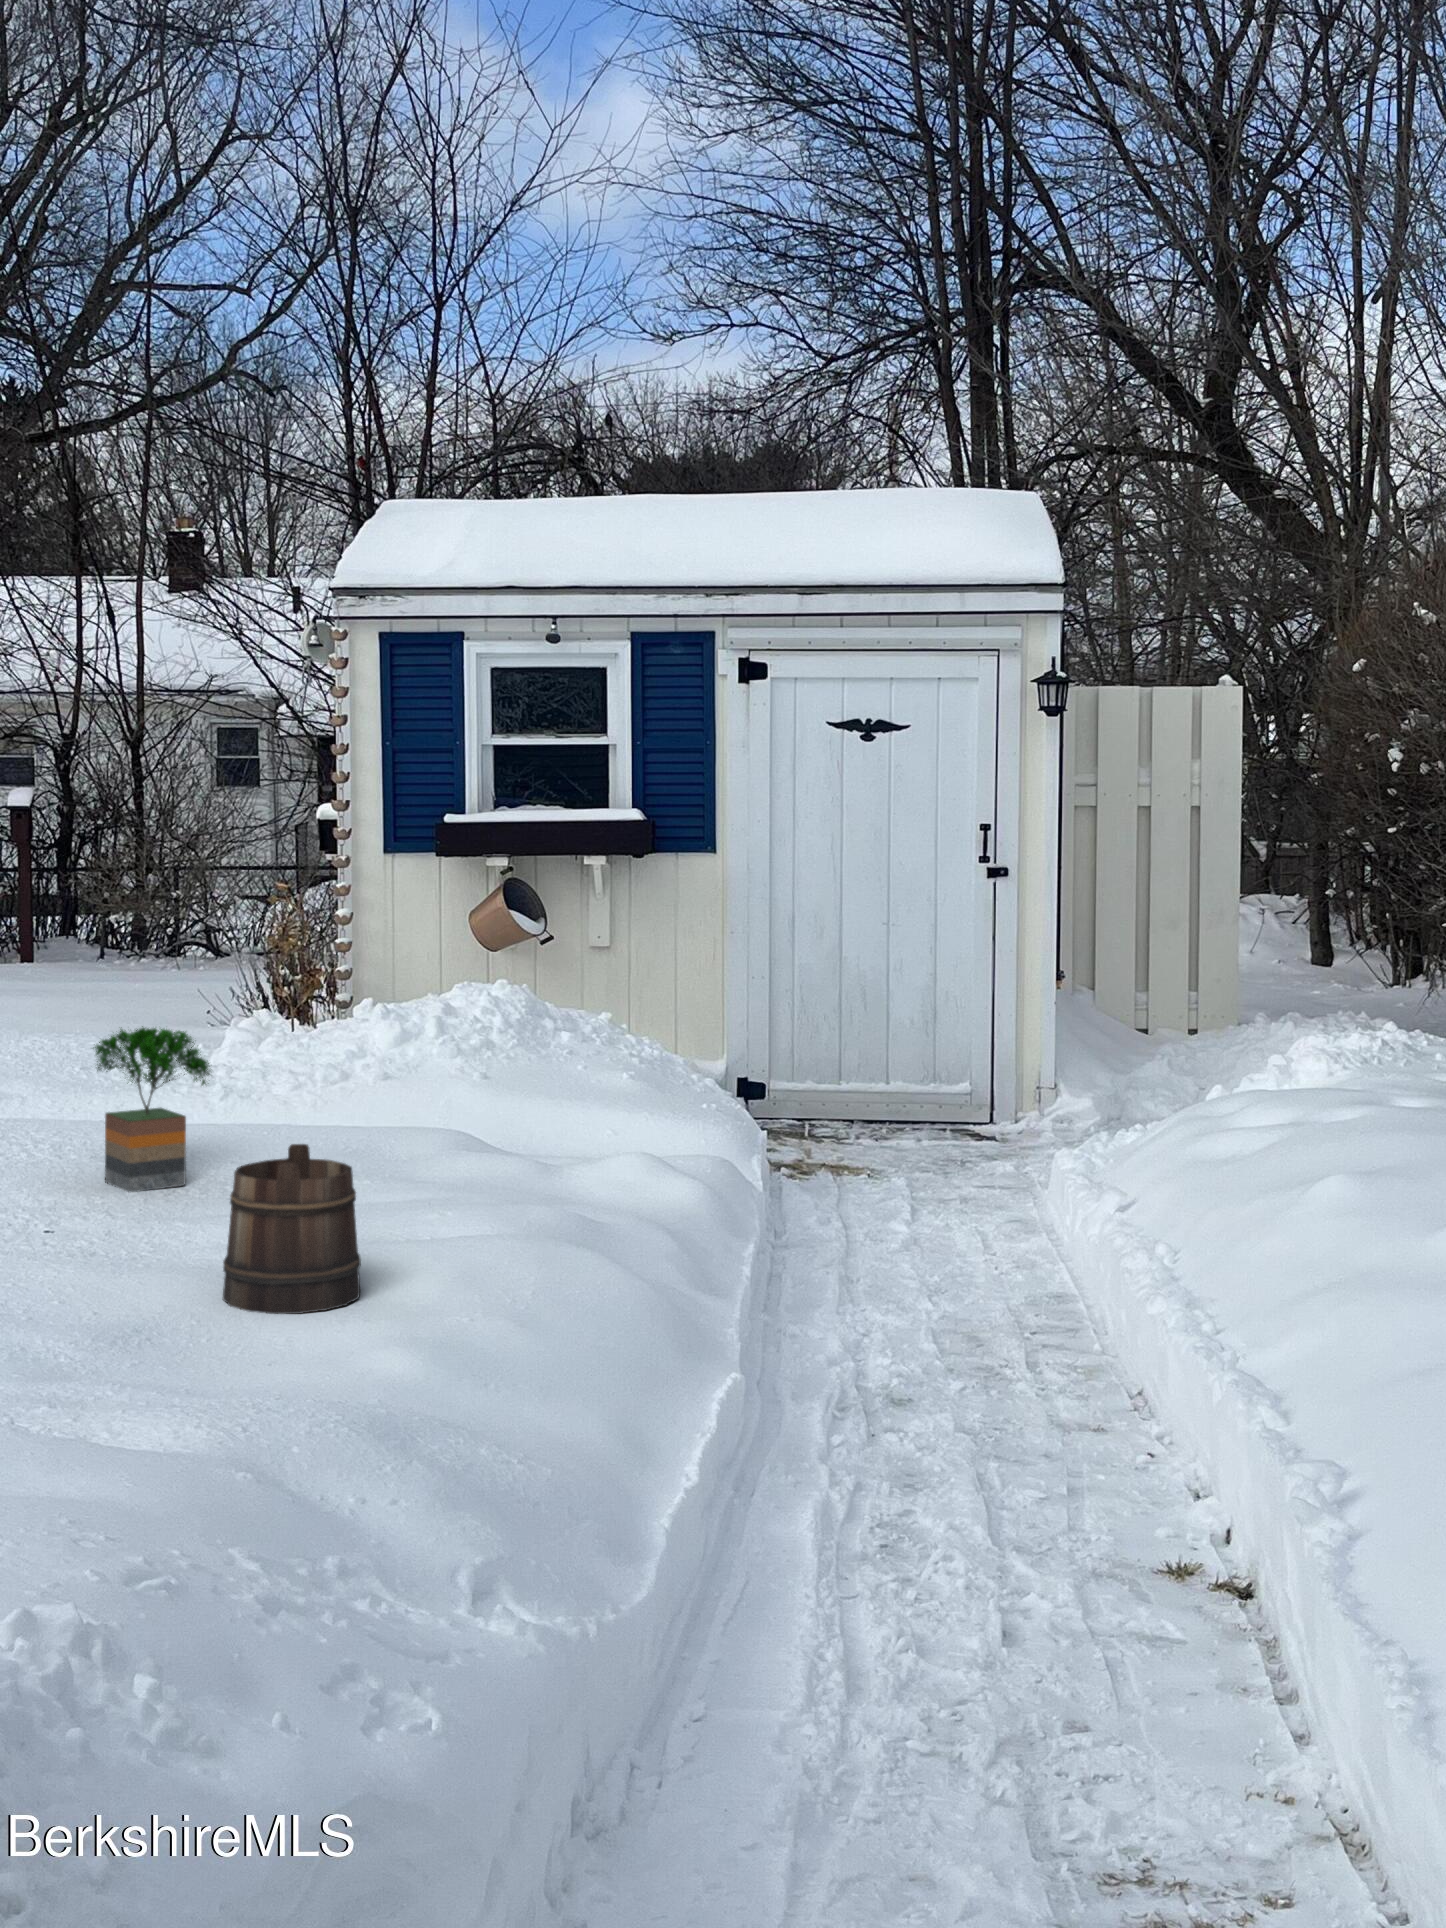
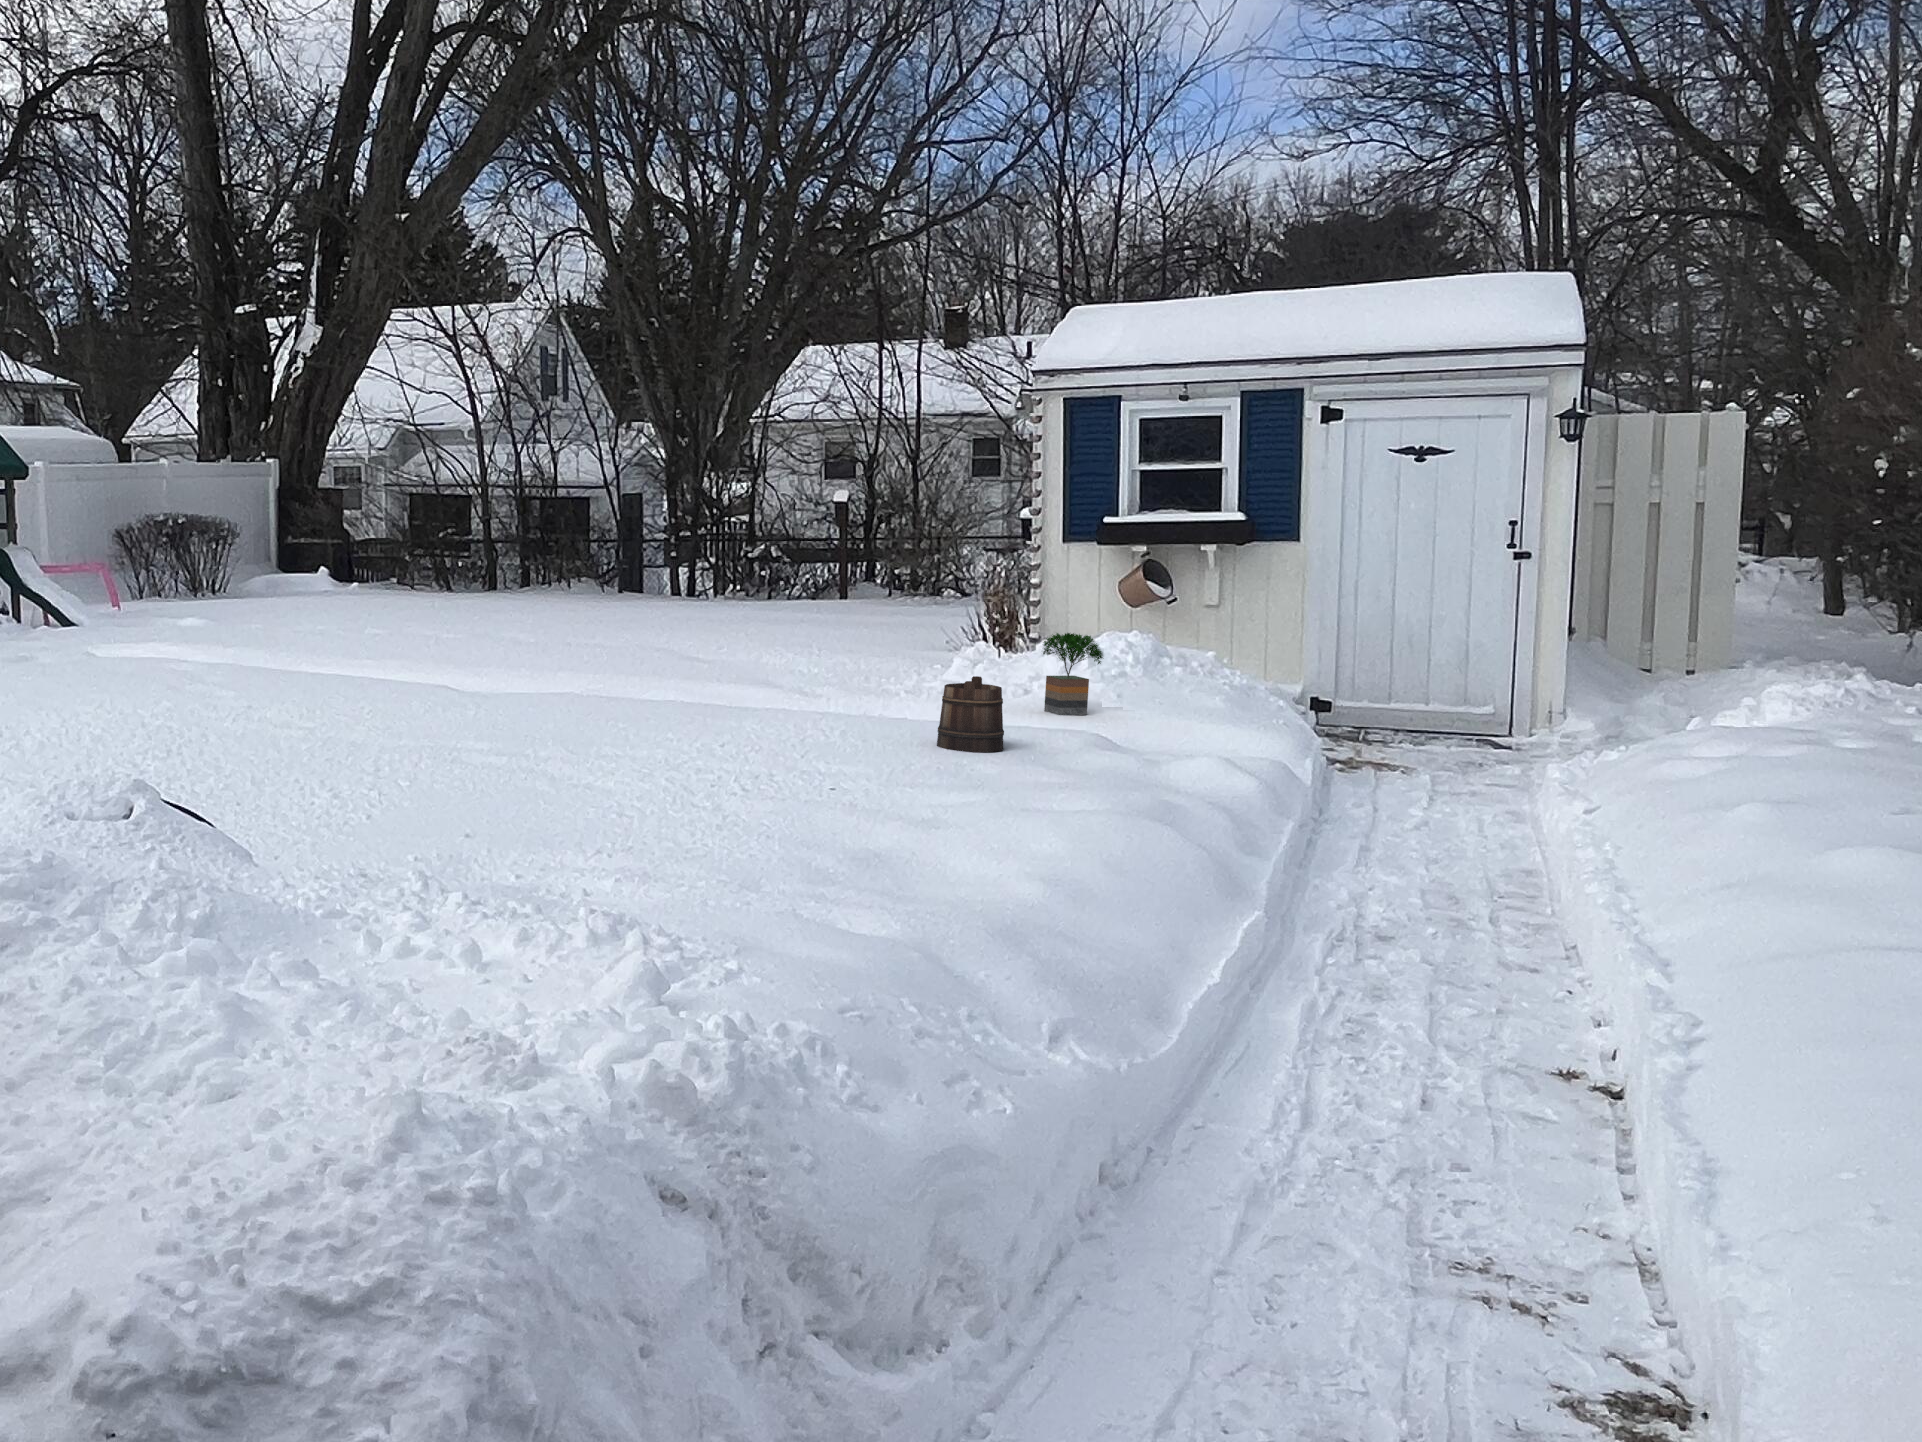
potted tree: present [95,1026,210,1192] -> present [1043,633,1103,715]

